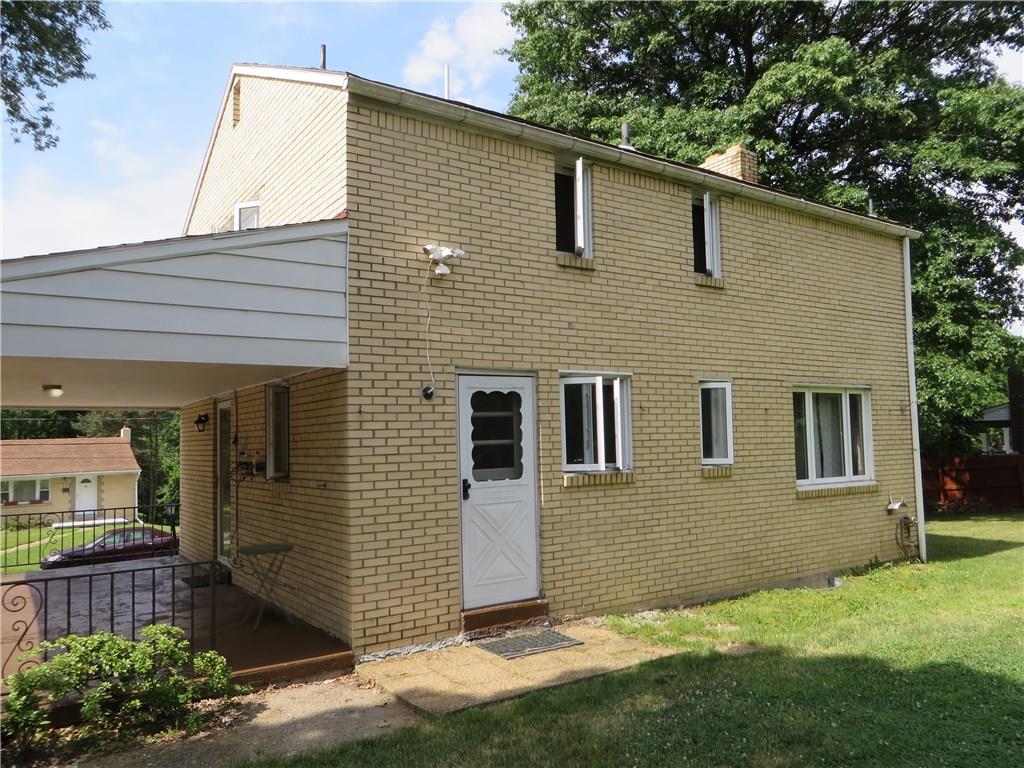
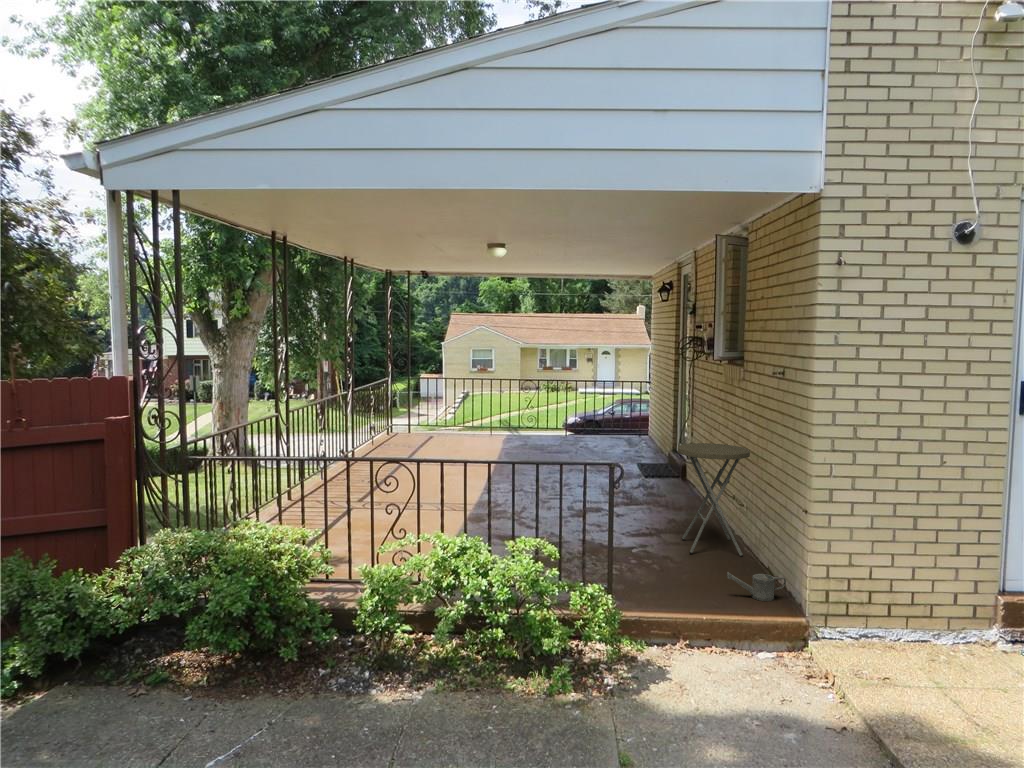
watering can: none [294,629,335,650] -> present [727,572,786,601]

